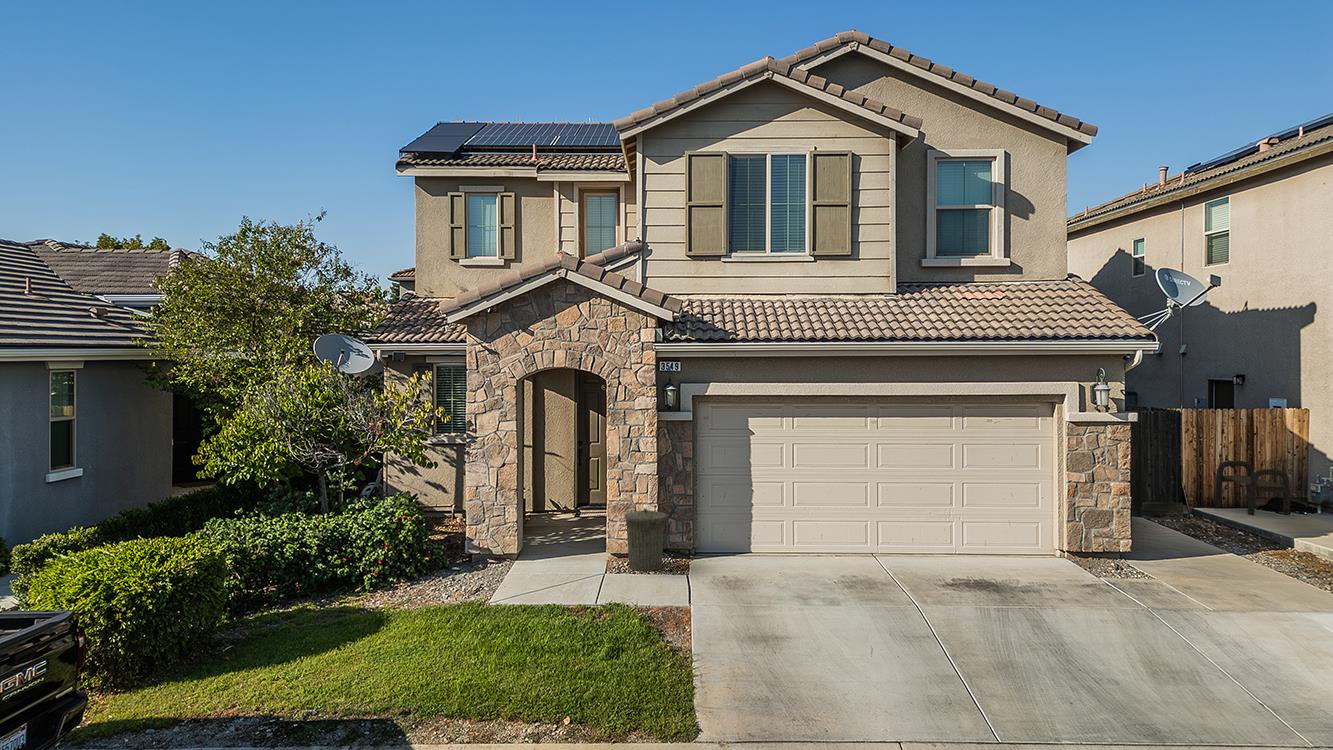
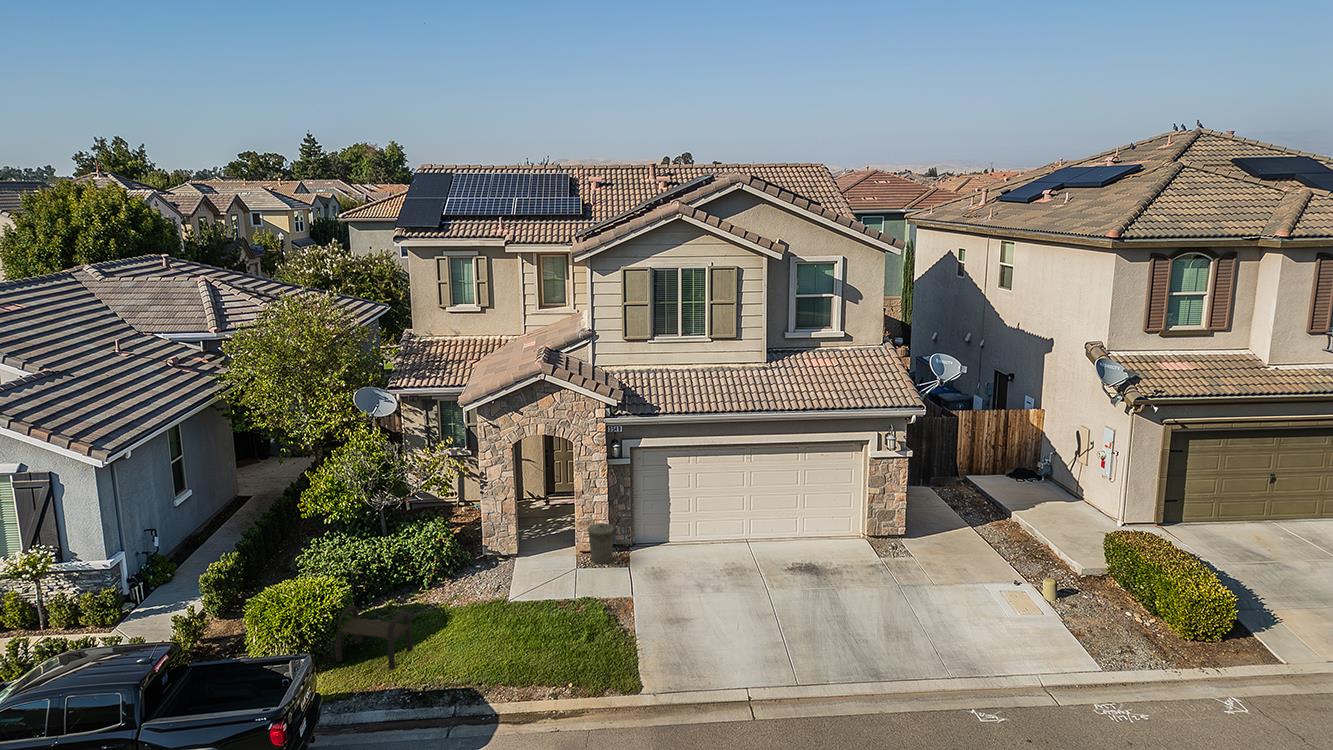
bench: present [1214,461,1290,515] -> present [335,605,413,669]

